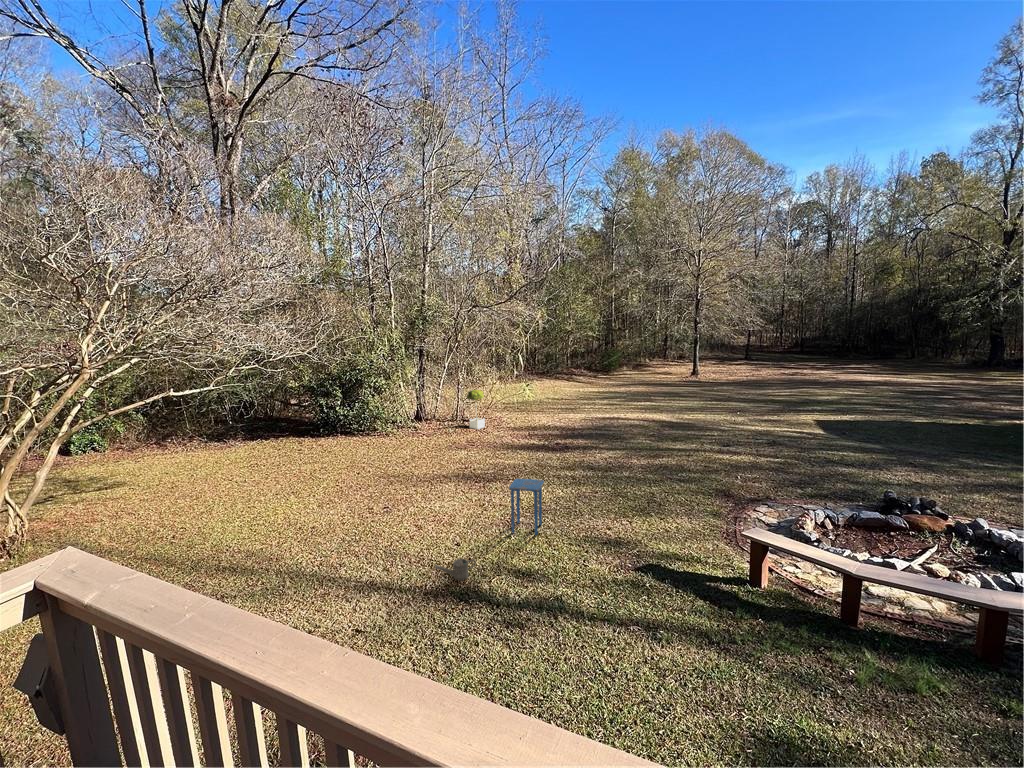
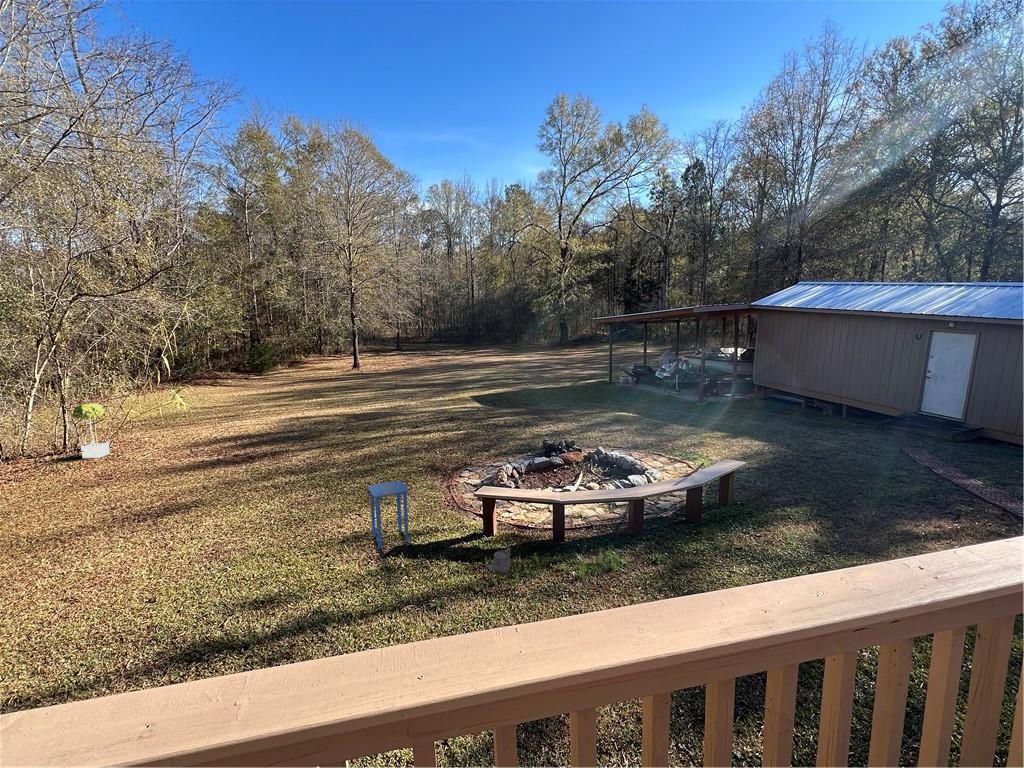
side table: present [509,478,544,535] -> present [367,480,409,548]
watering can: present [435,559,475,580] -> present [486,548,511,573]

